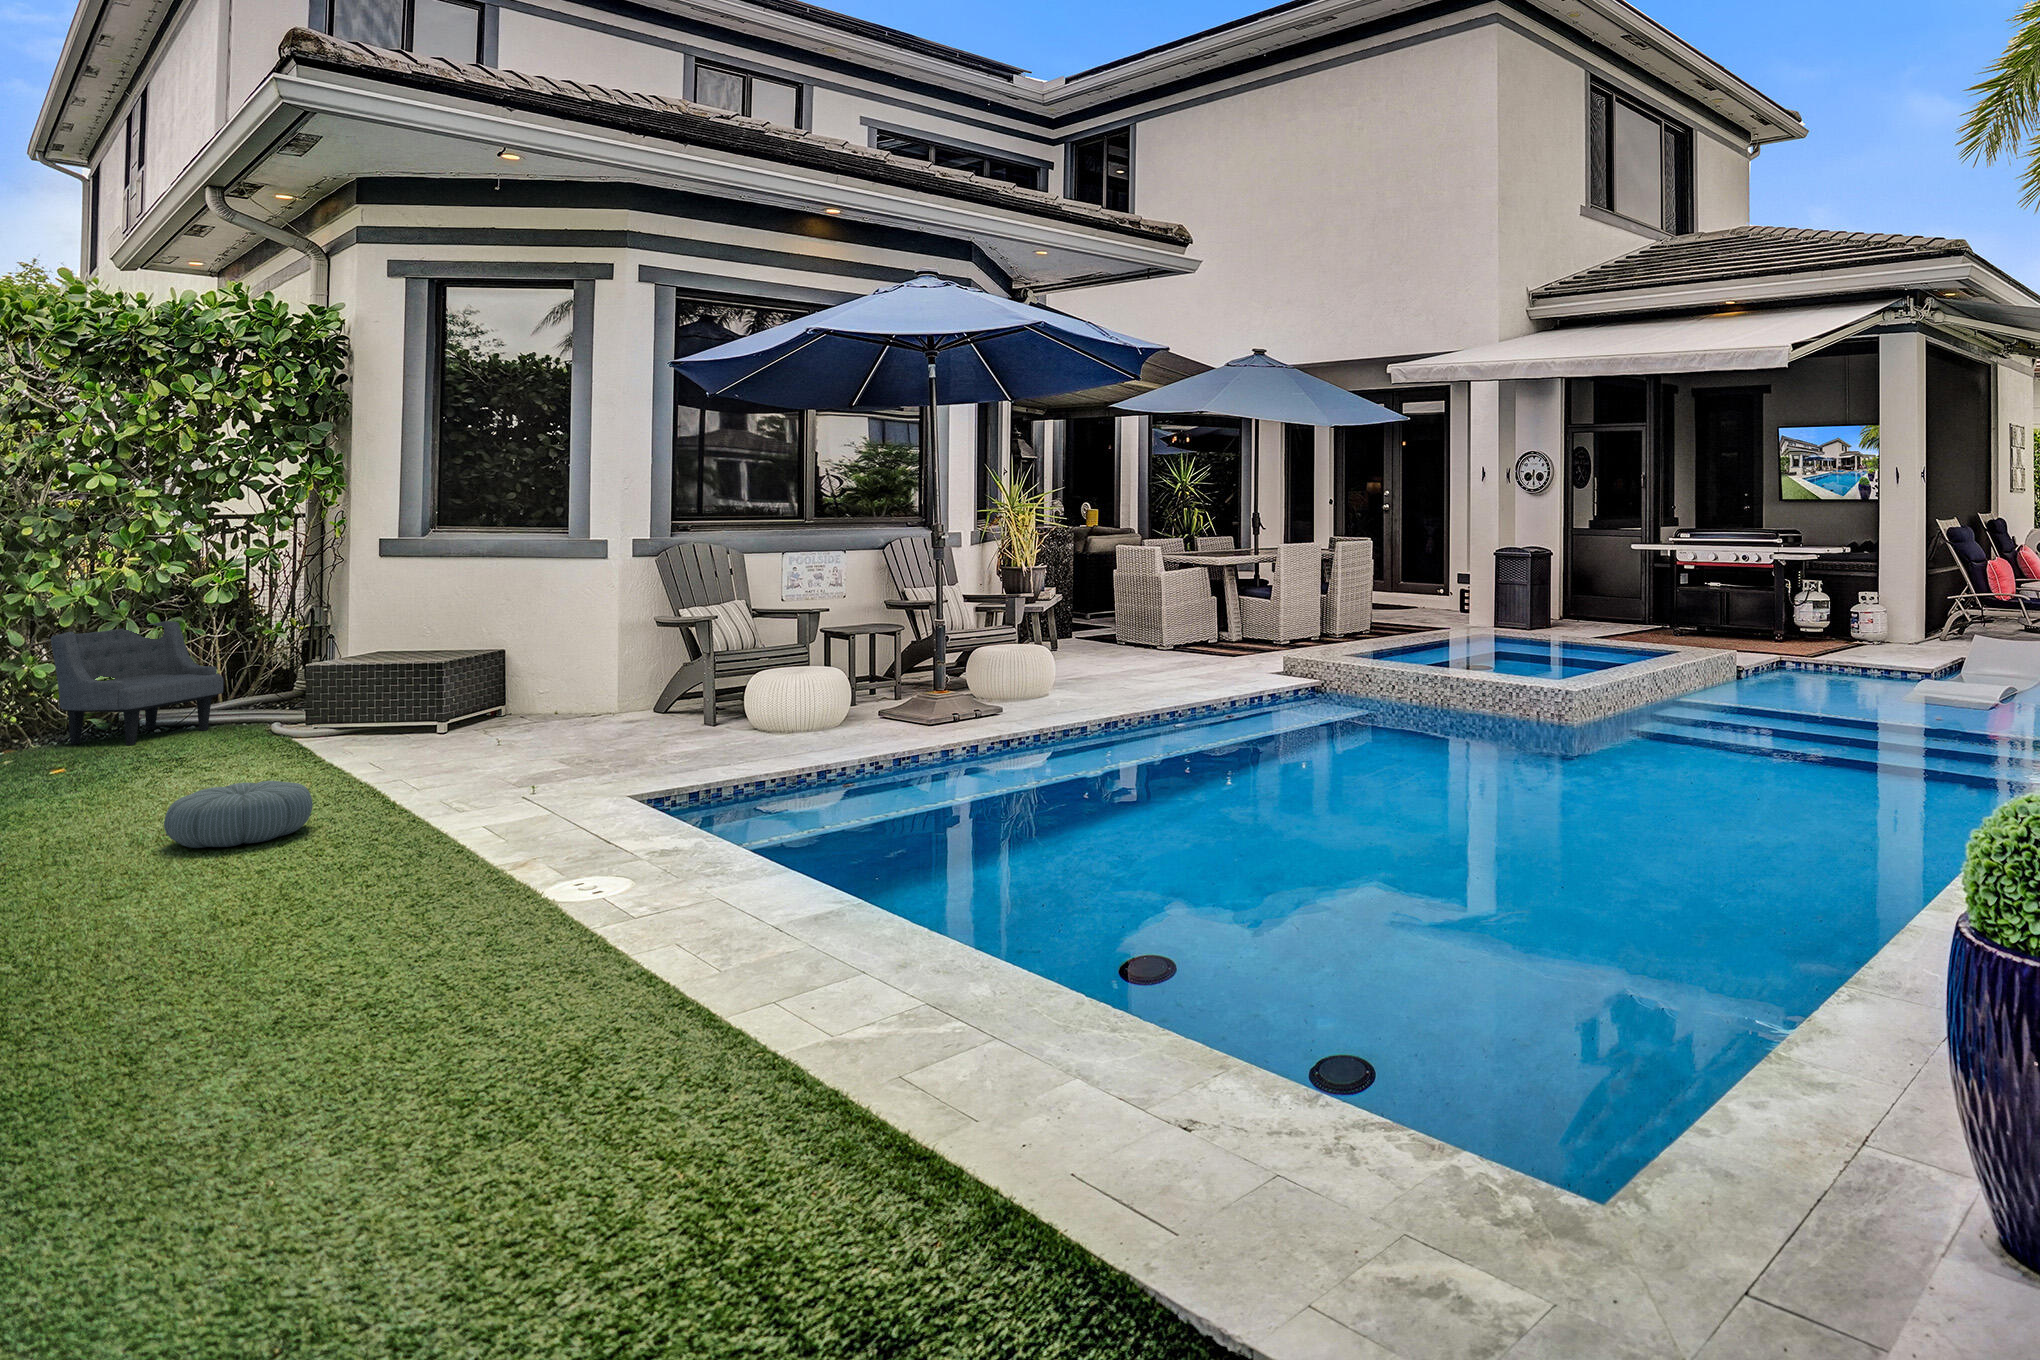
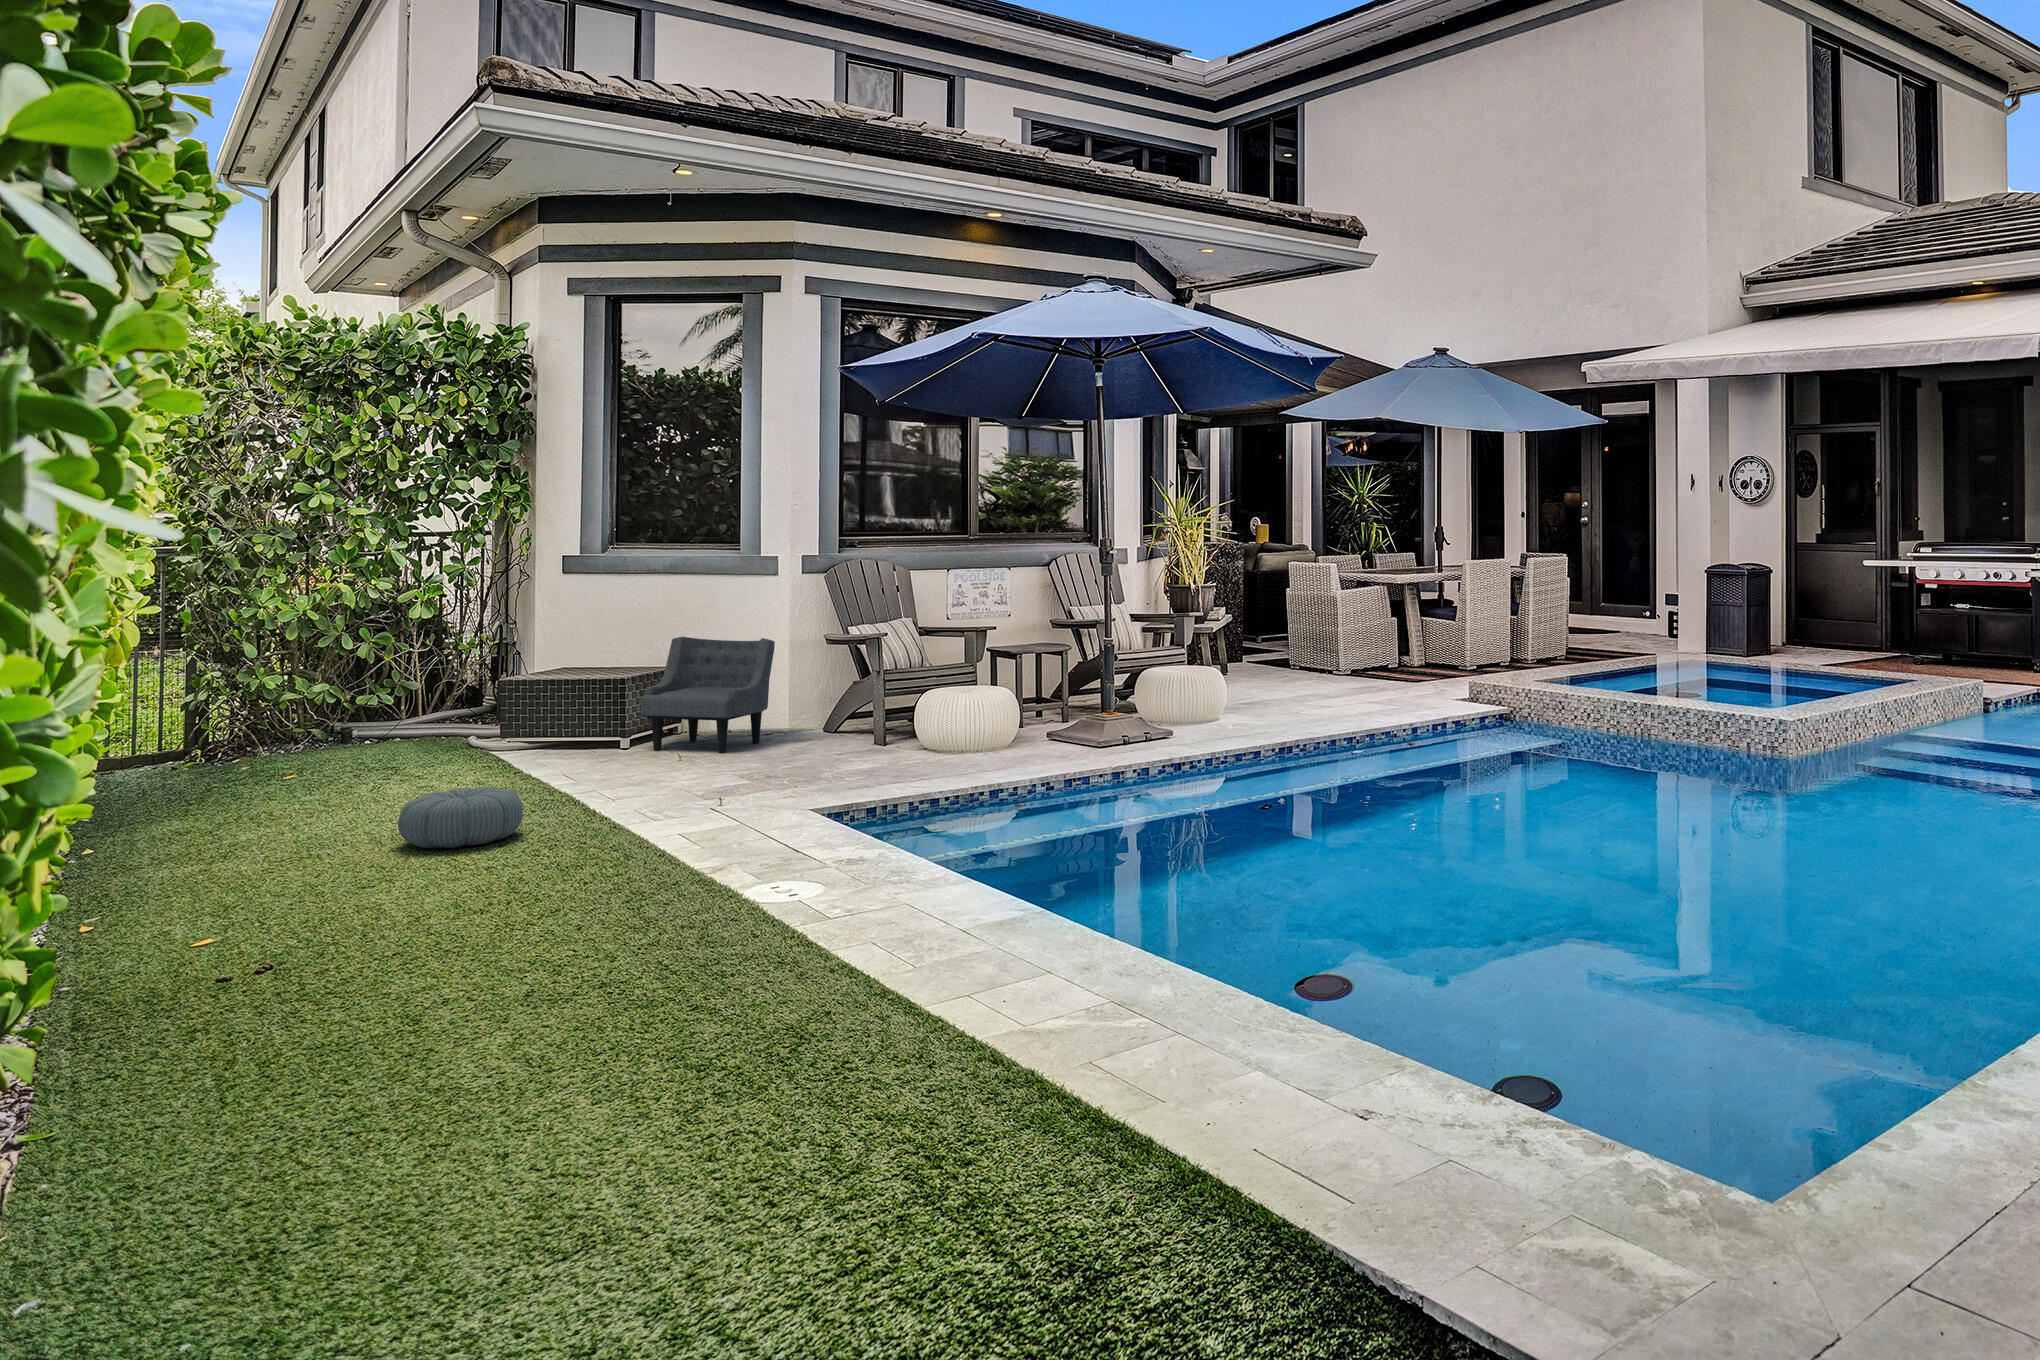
armchair: present [51,621,224,745] -> present [641,637,775,753]

